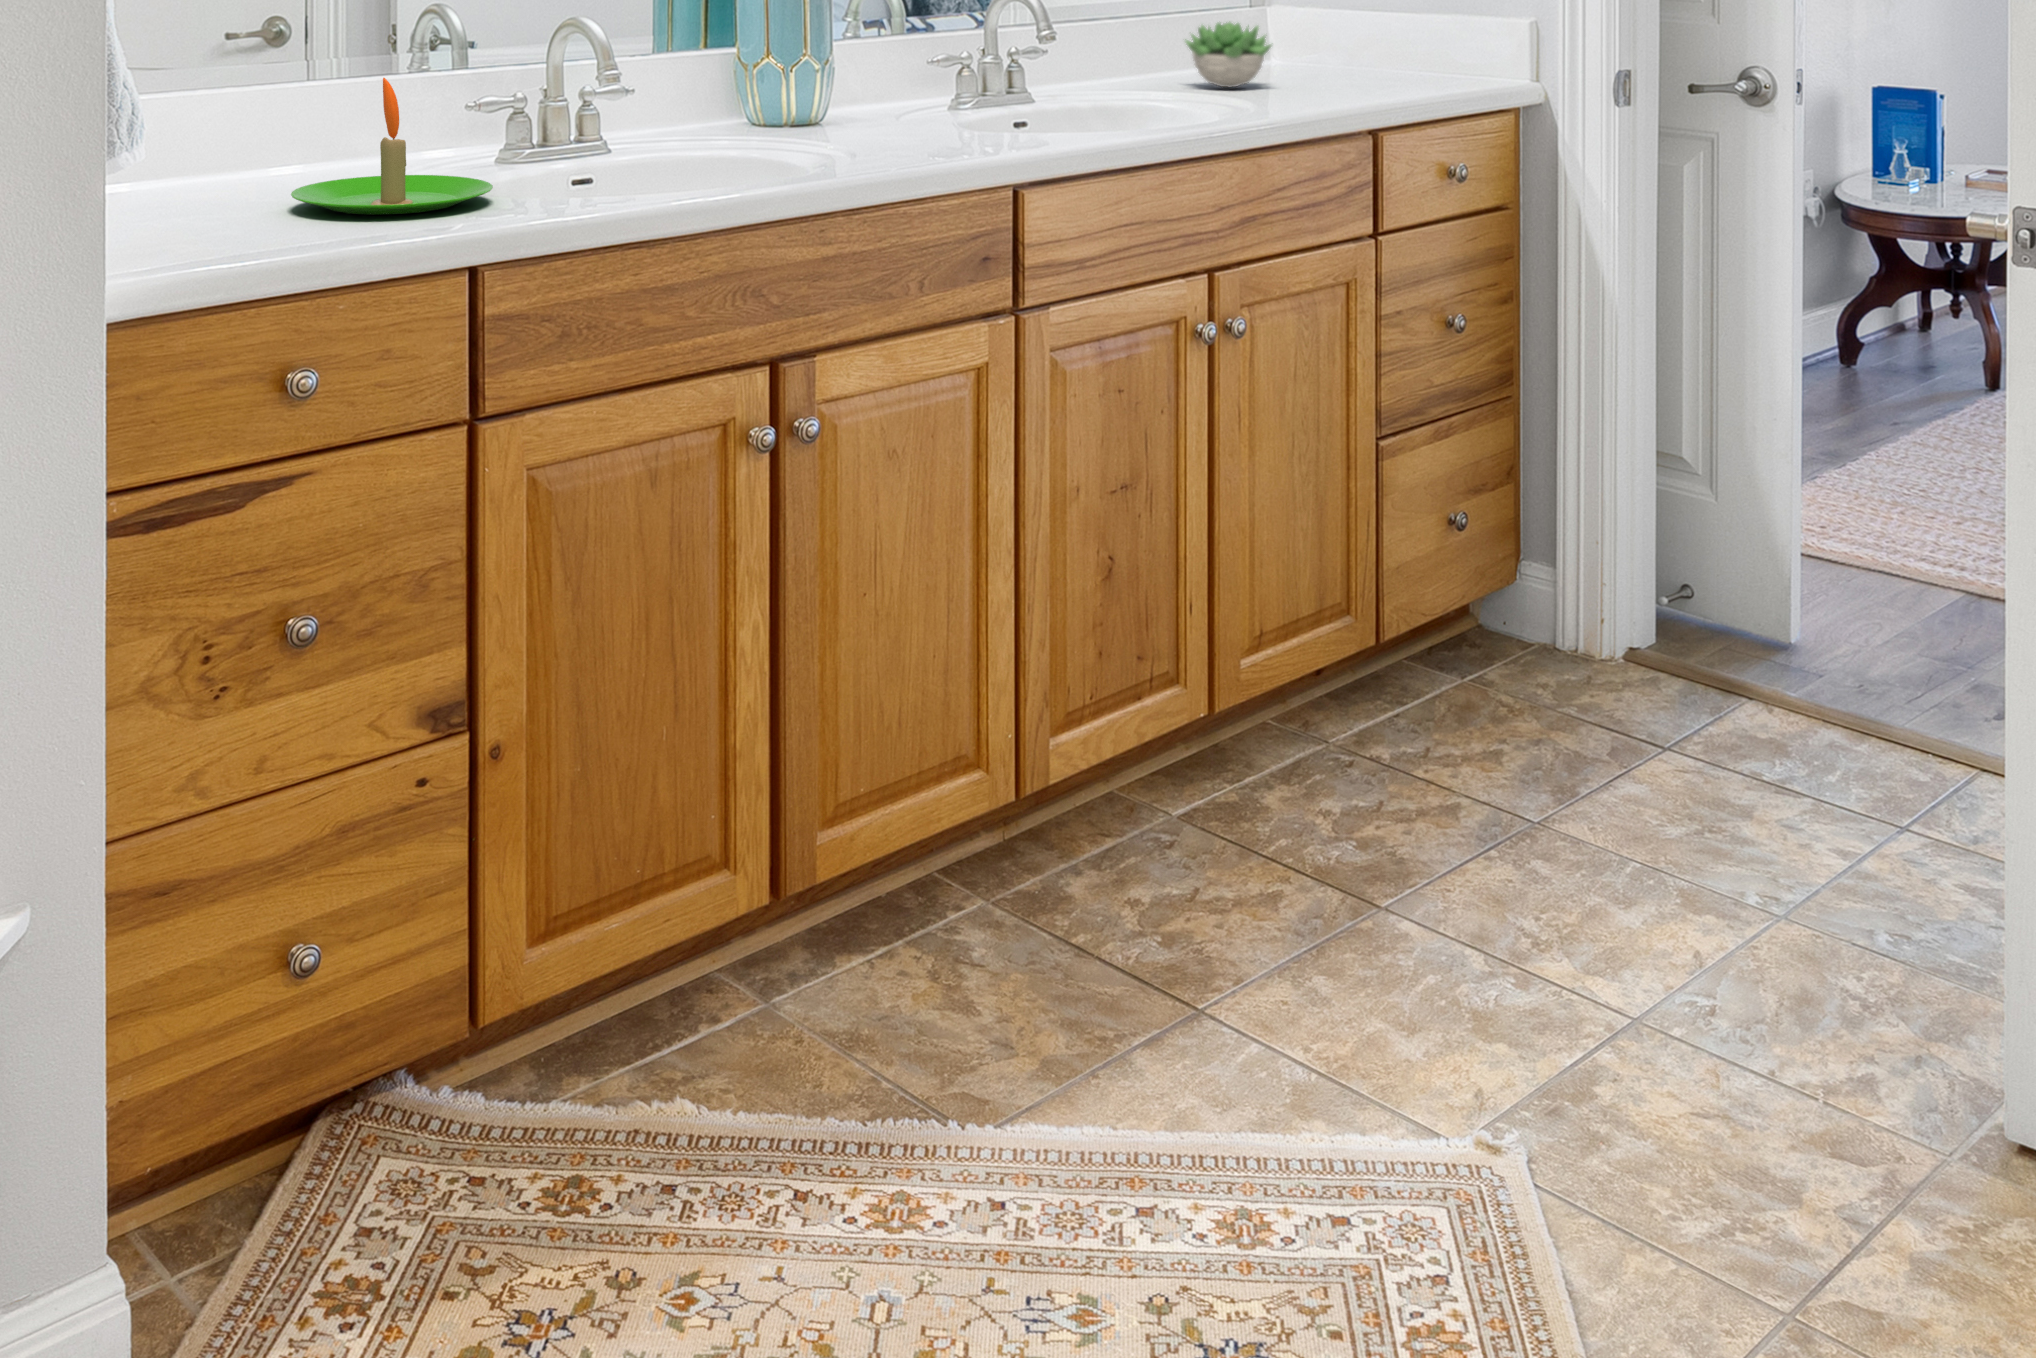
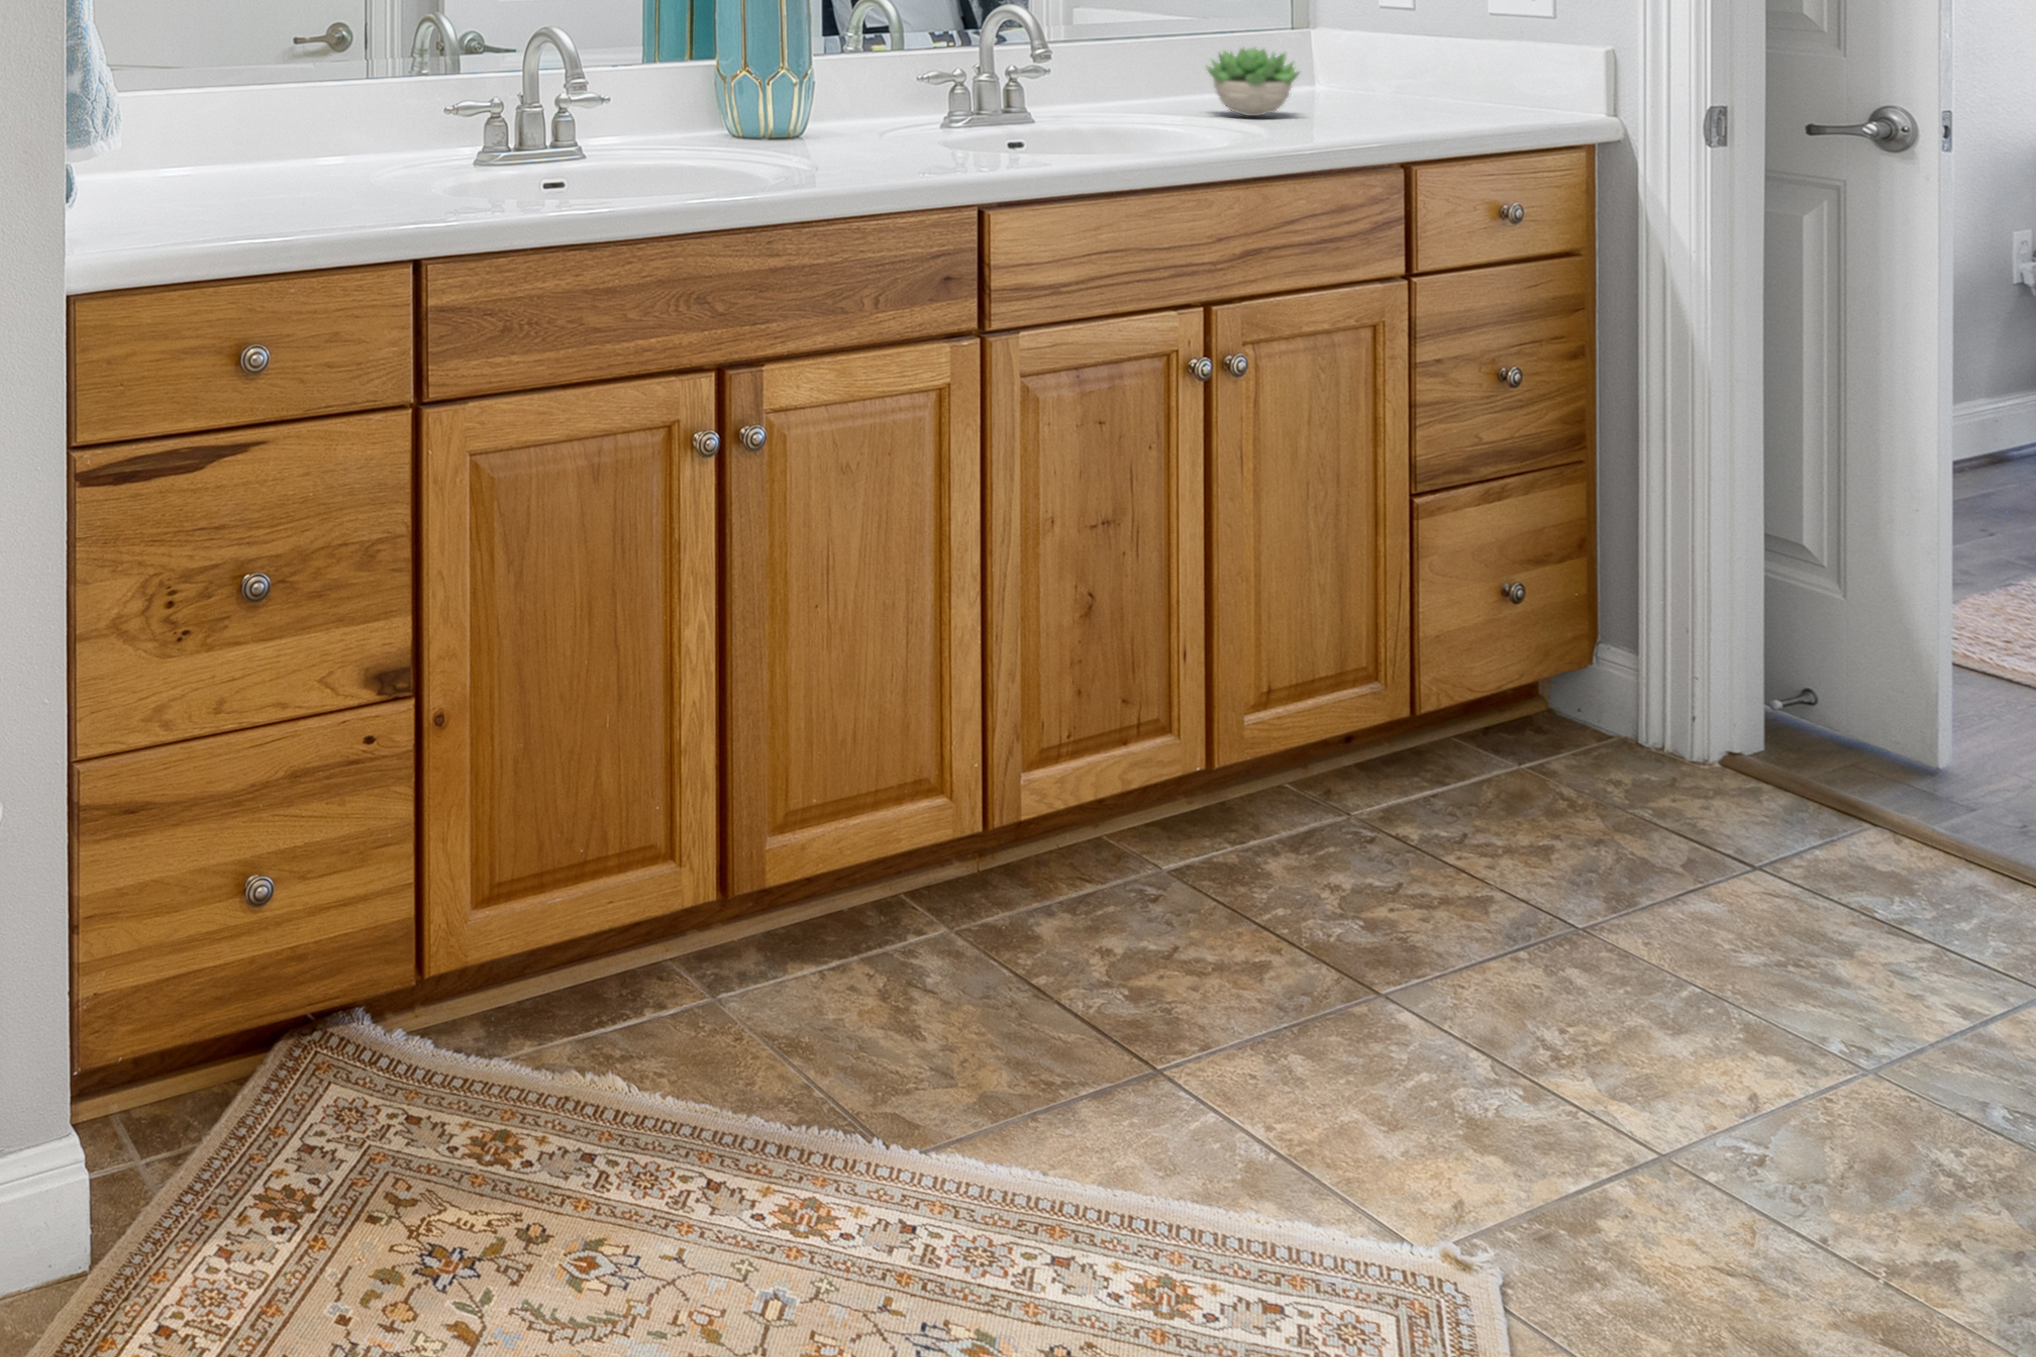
candle: present [291,78,493,215] -> none [272,79,454,206]

